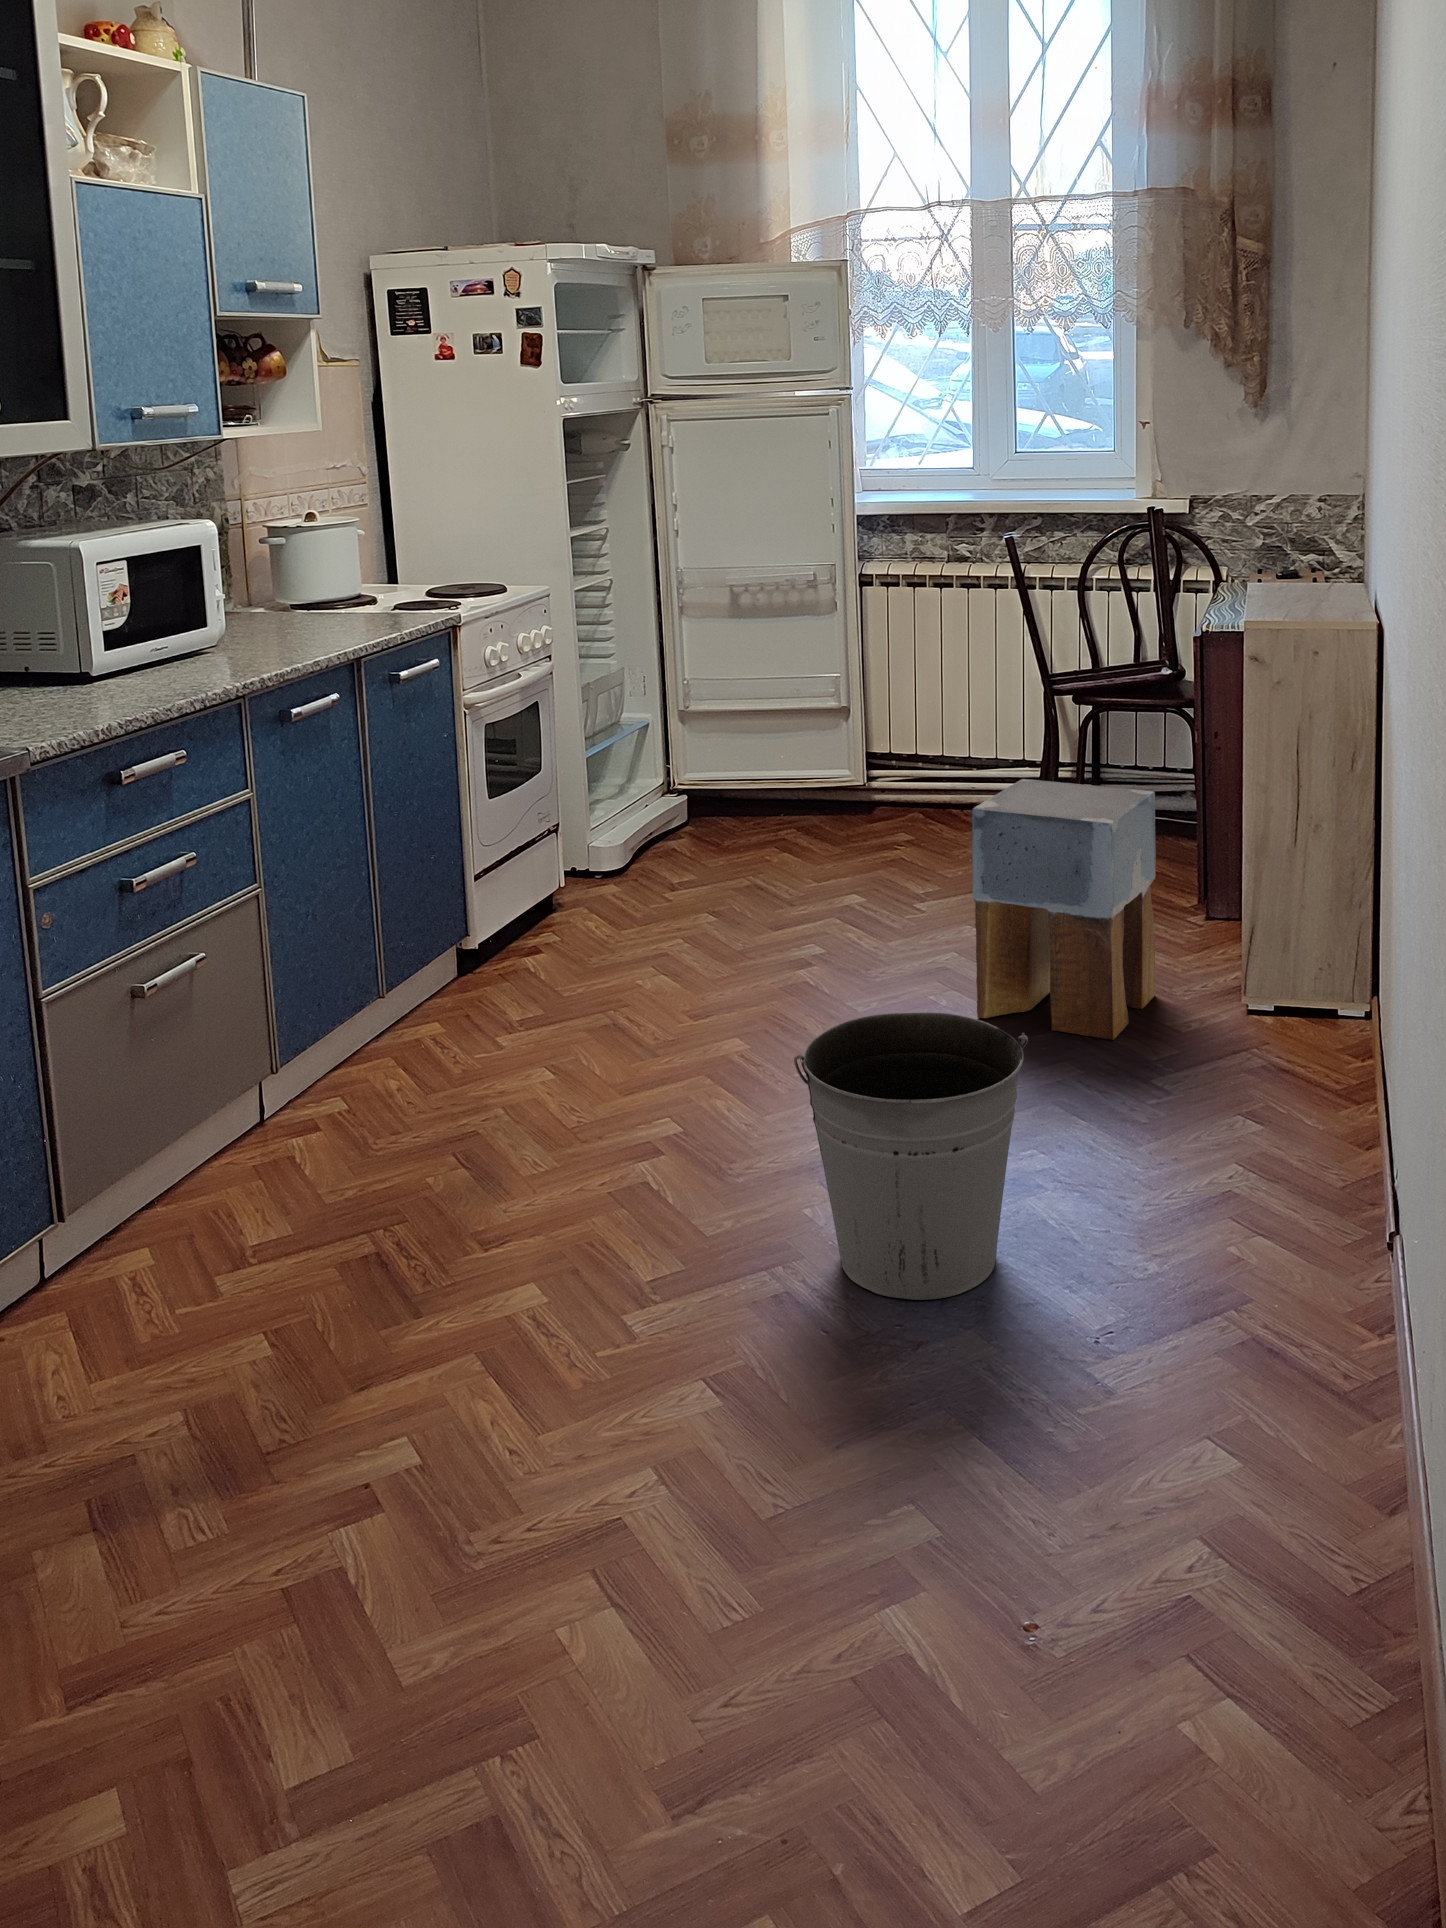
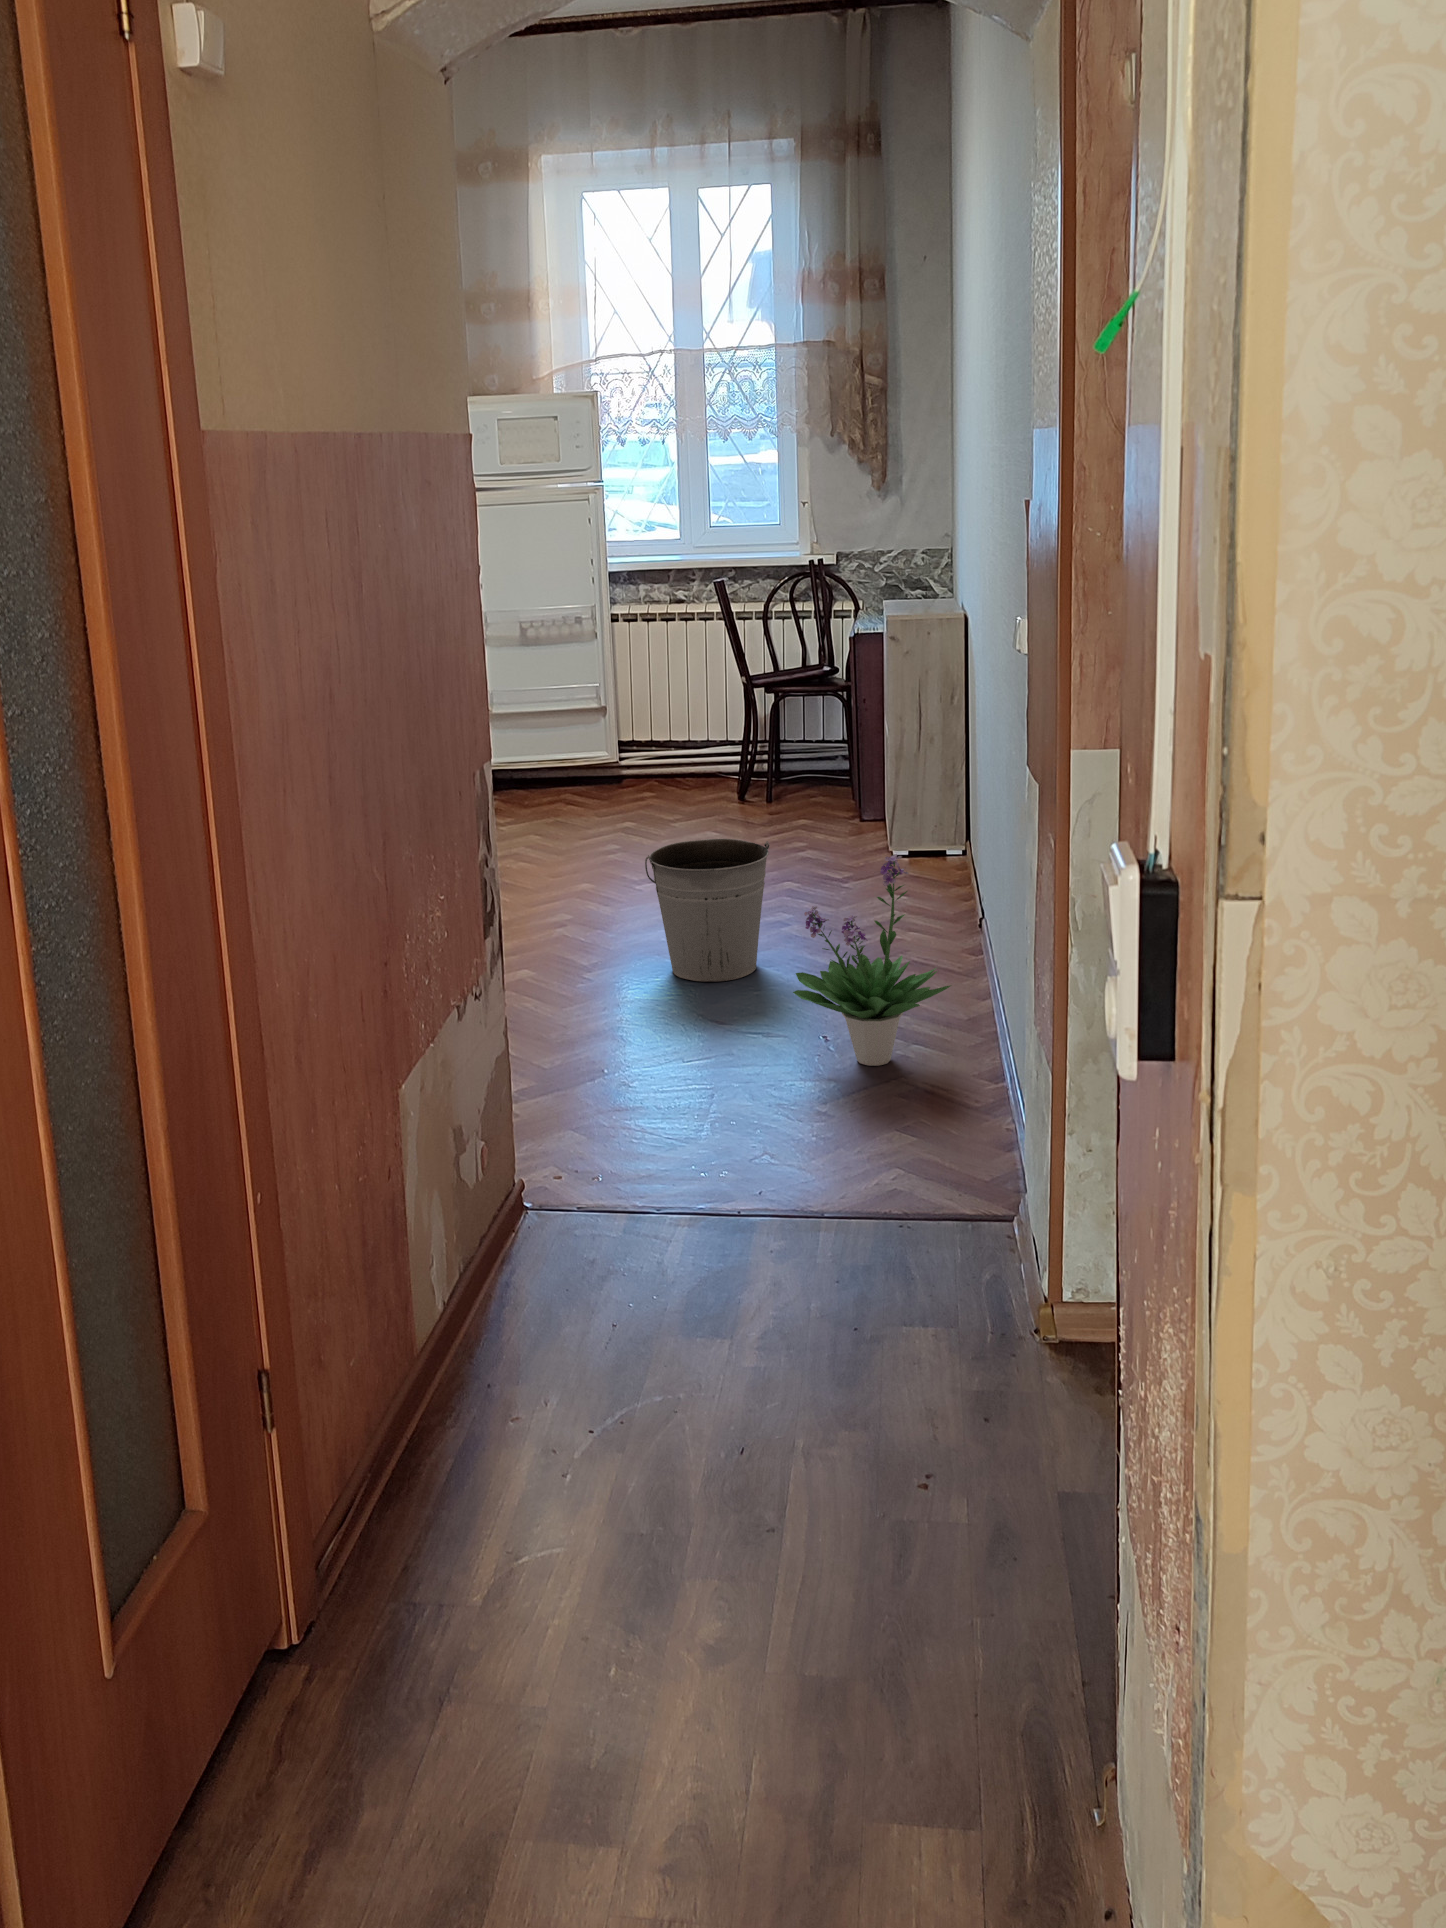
stool: present [972,779,1156,1040] -> none [716,732,829,881]
potted plant: none [1021,1193,1387,1657] -> present [793,854,951,1066]

